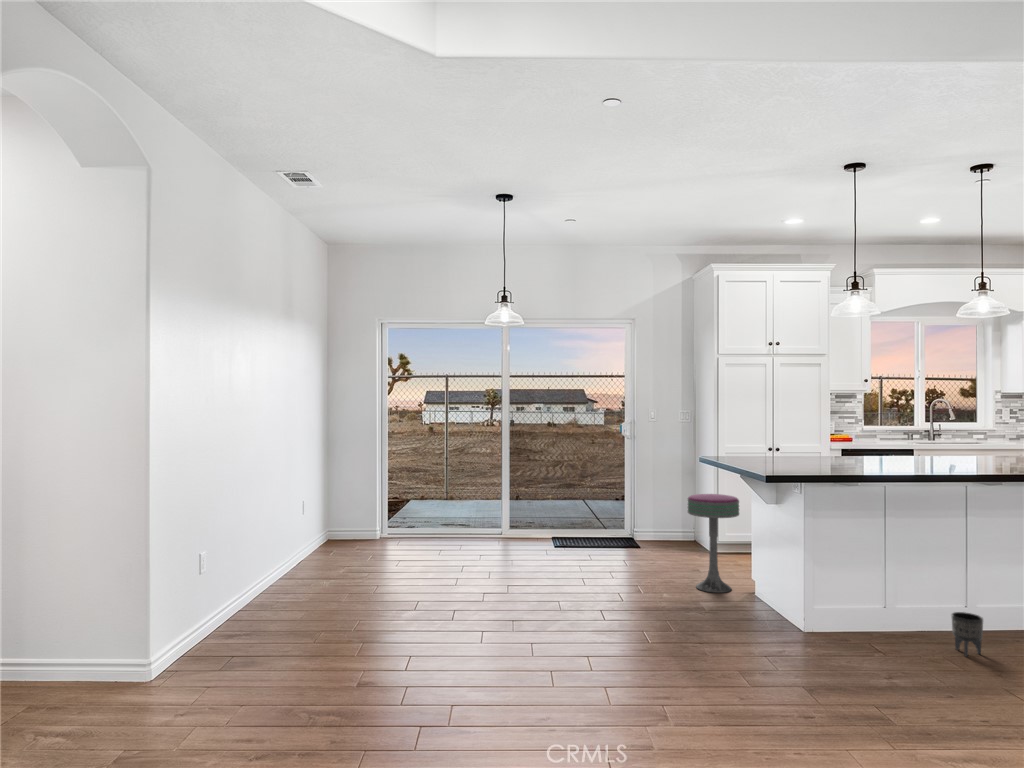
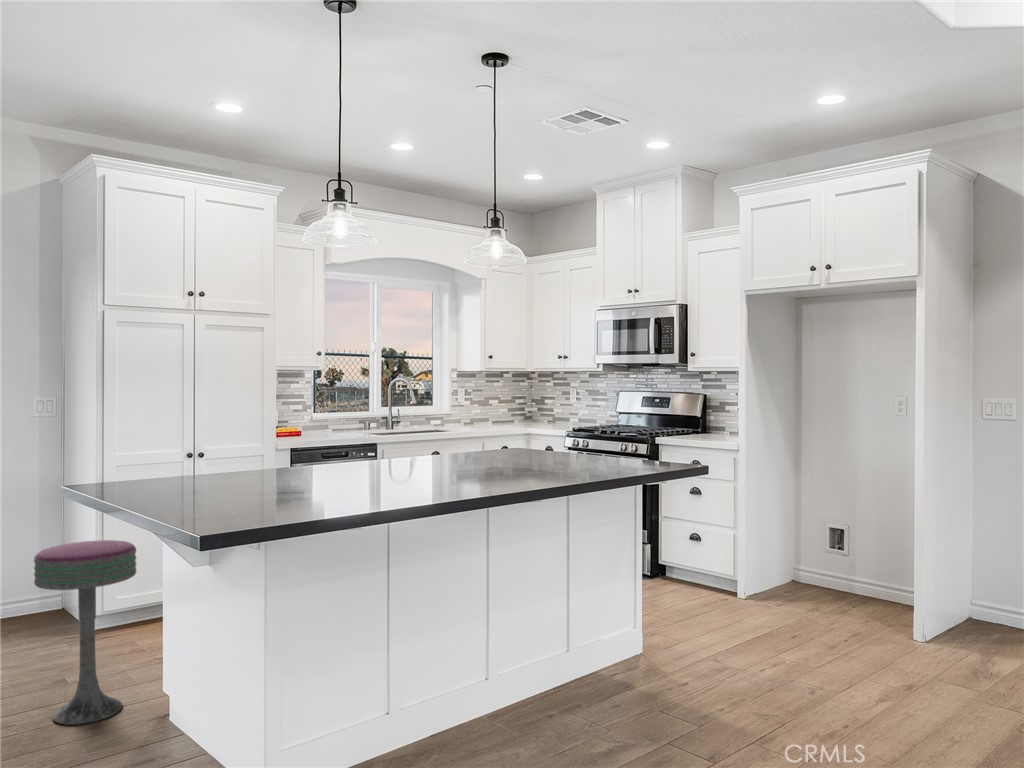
planter: present [951,612,983,657] -> none [468,676,508,746]

